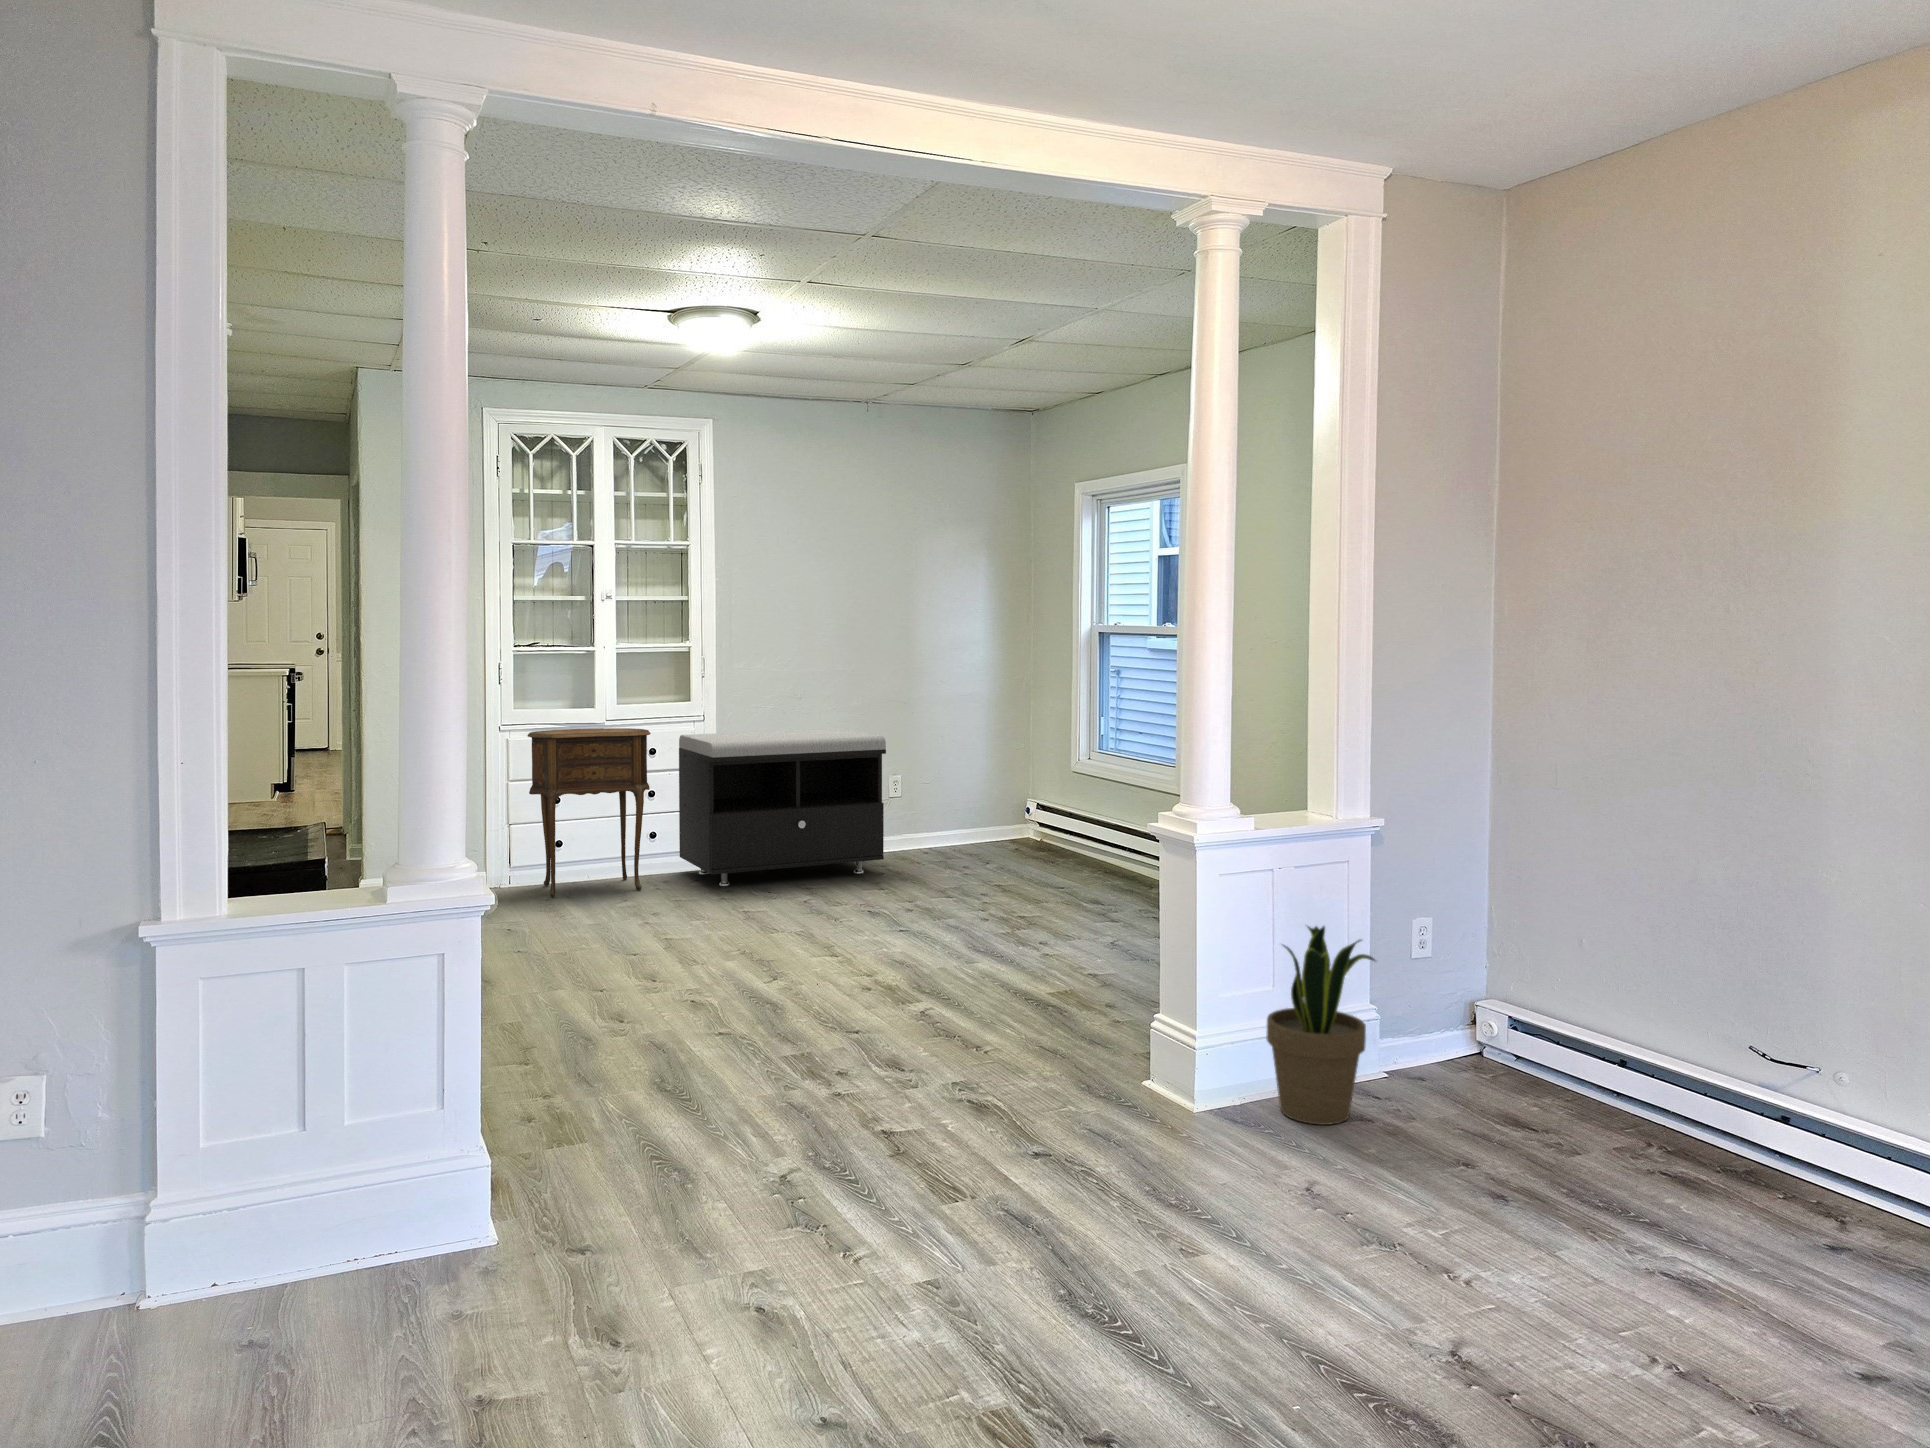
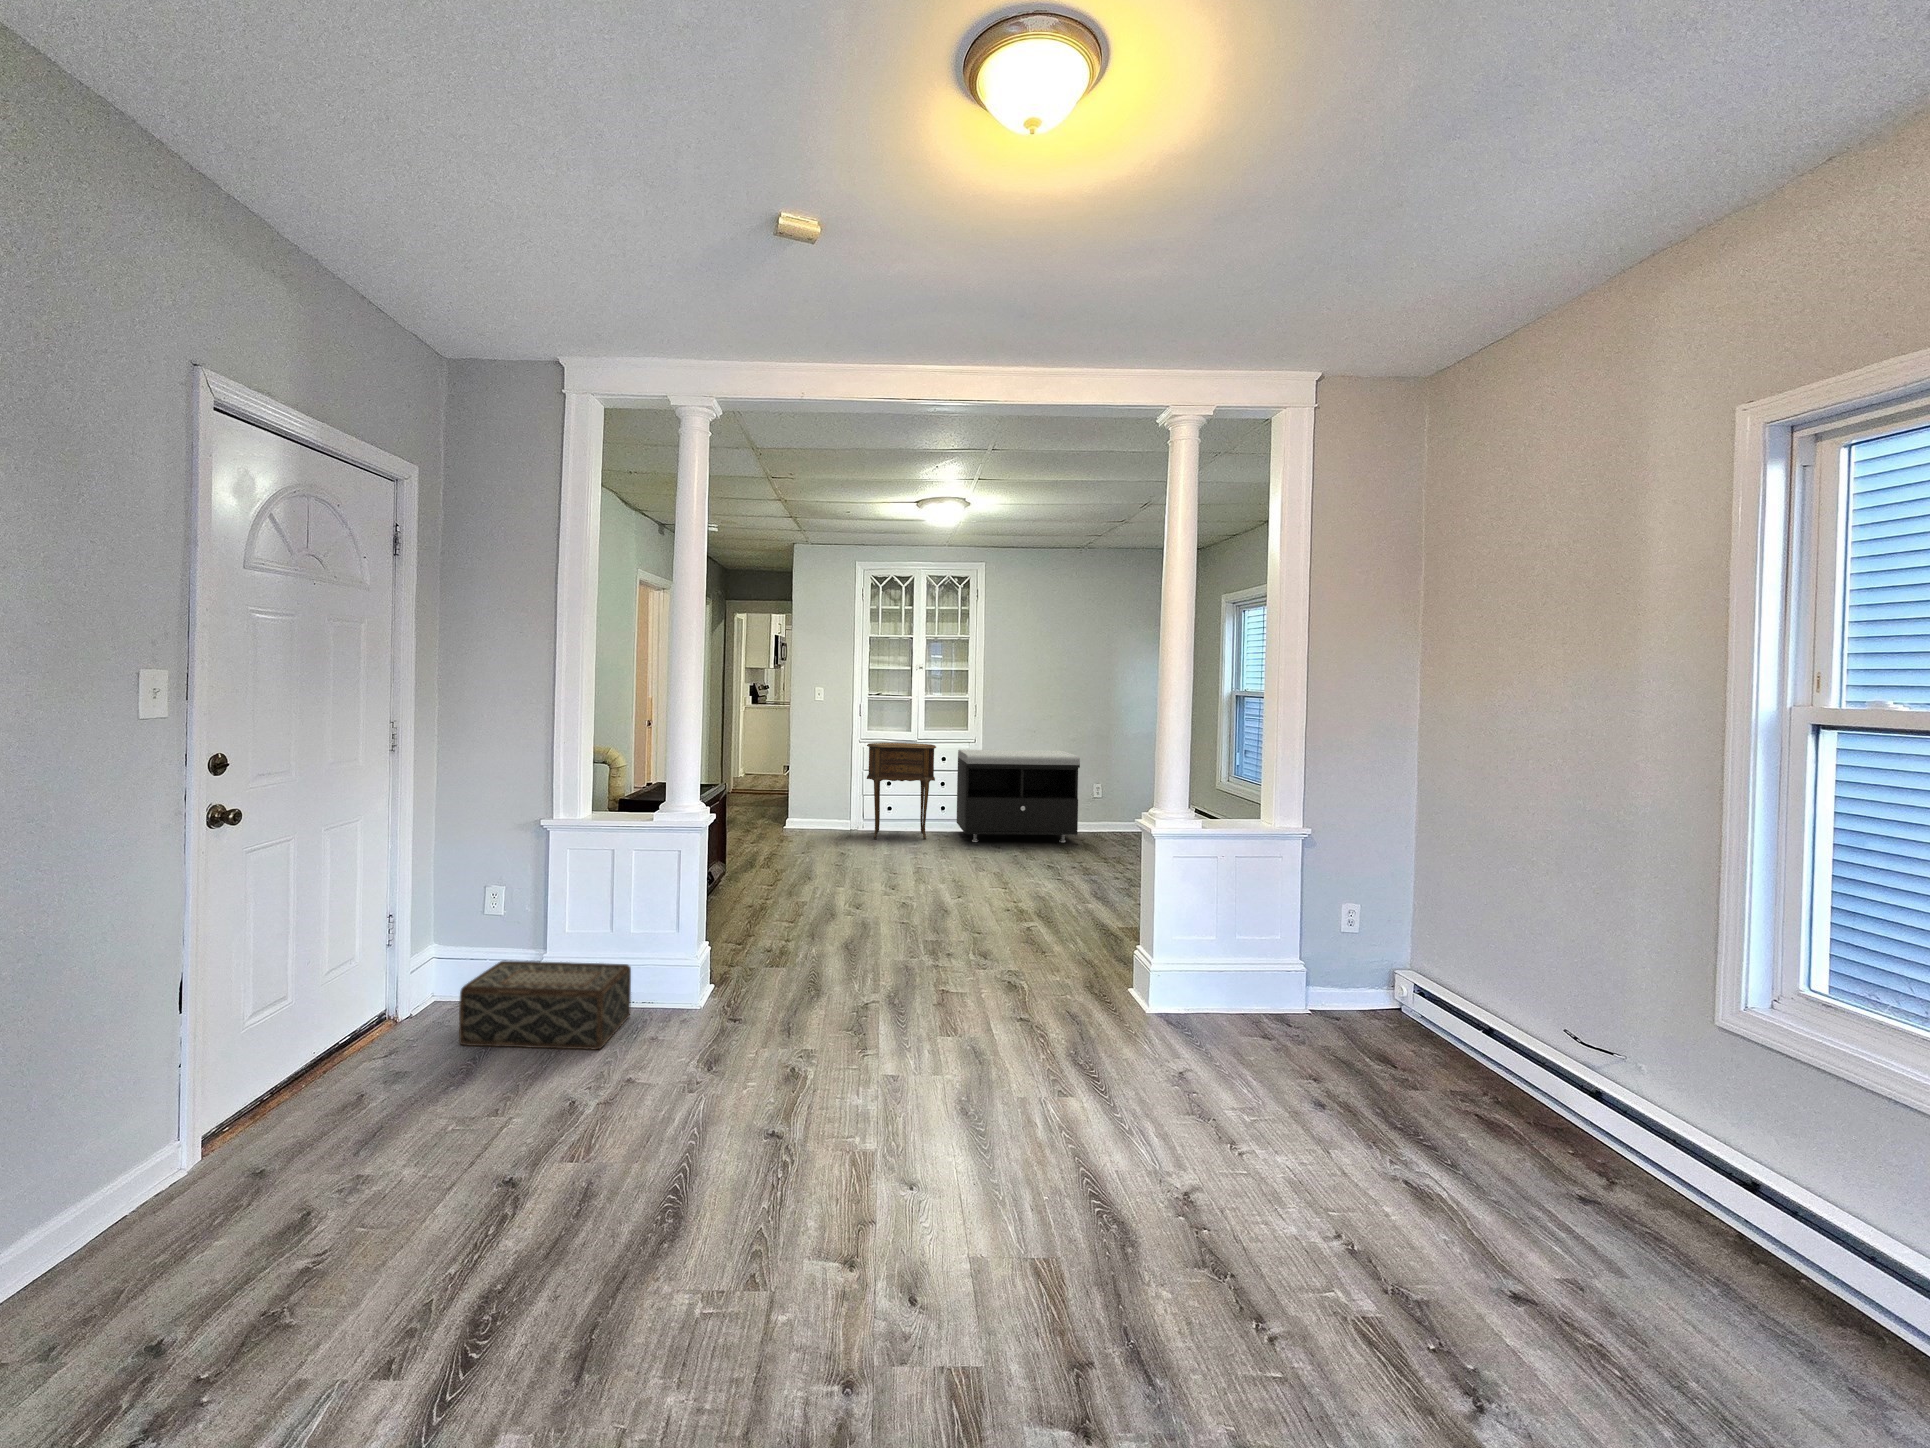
potted plant: present [1267,926,1375,1125] -> none [1200,896,1283,1037]
woven basket: none [41,1178,375,1404] -> present [459,961,631,1049]

